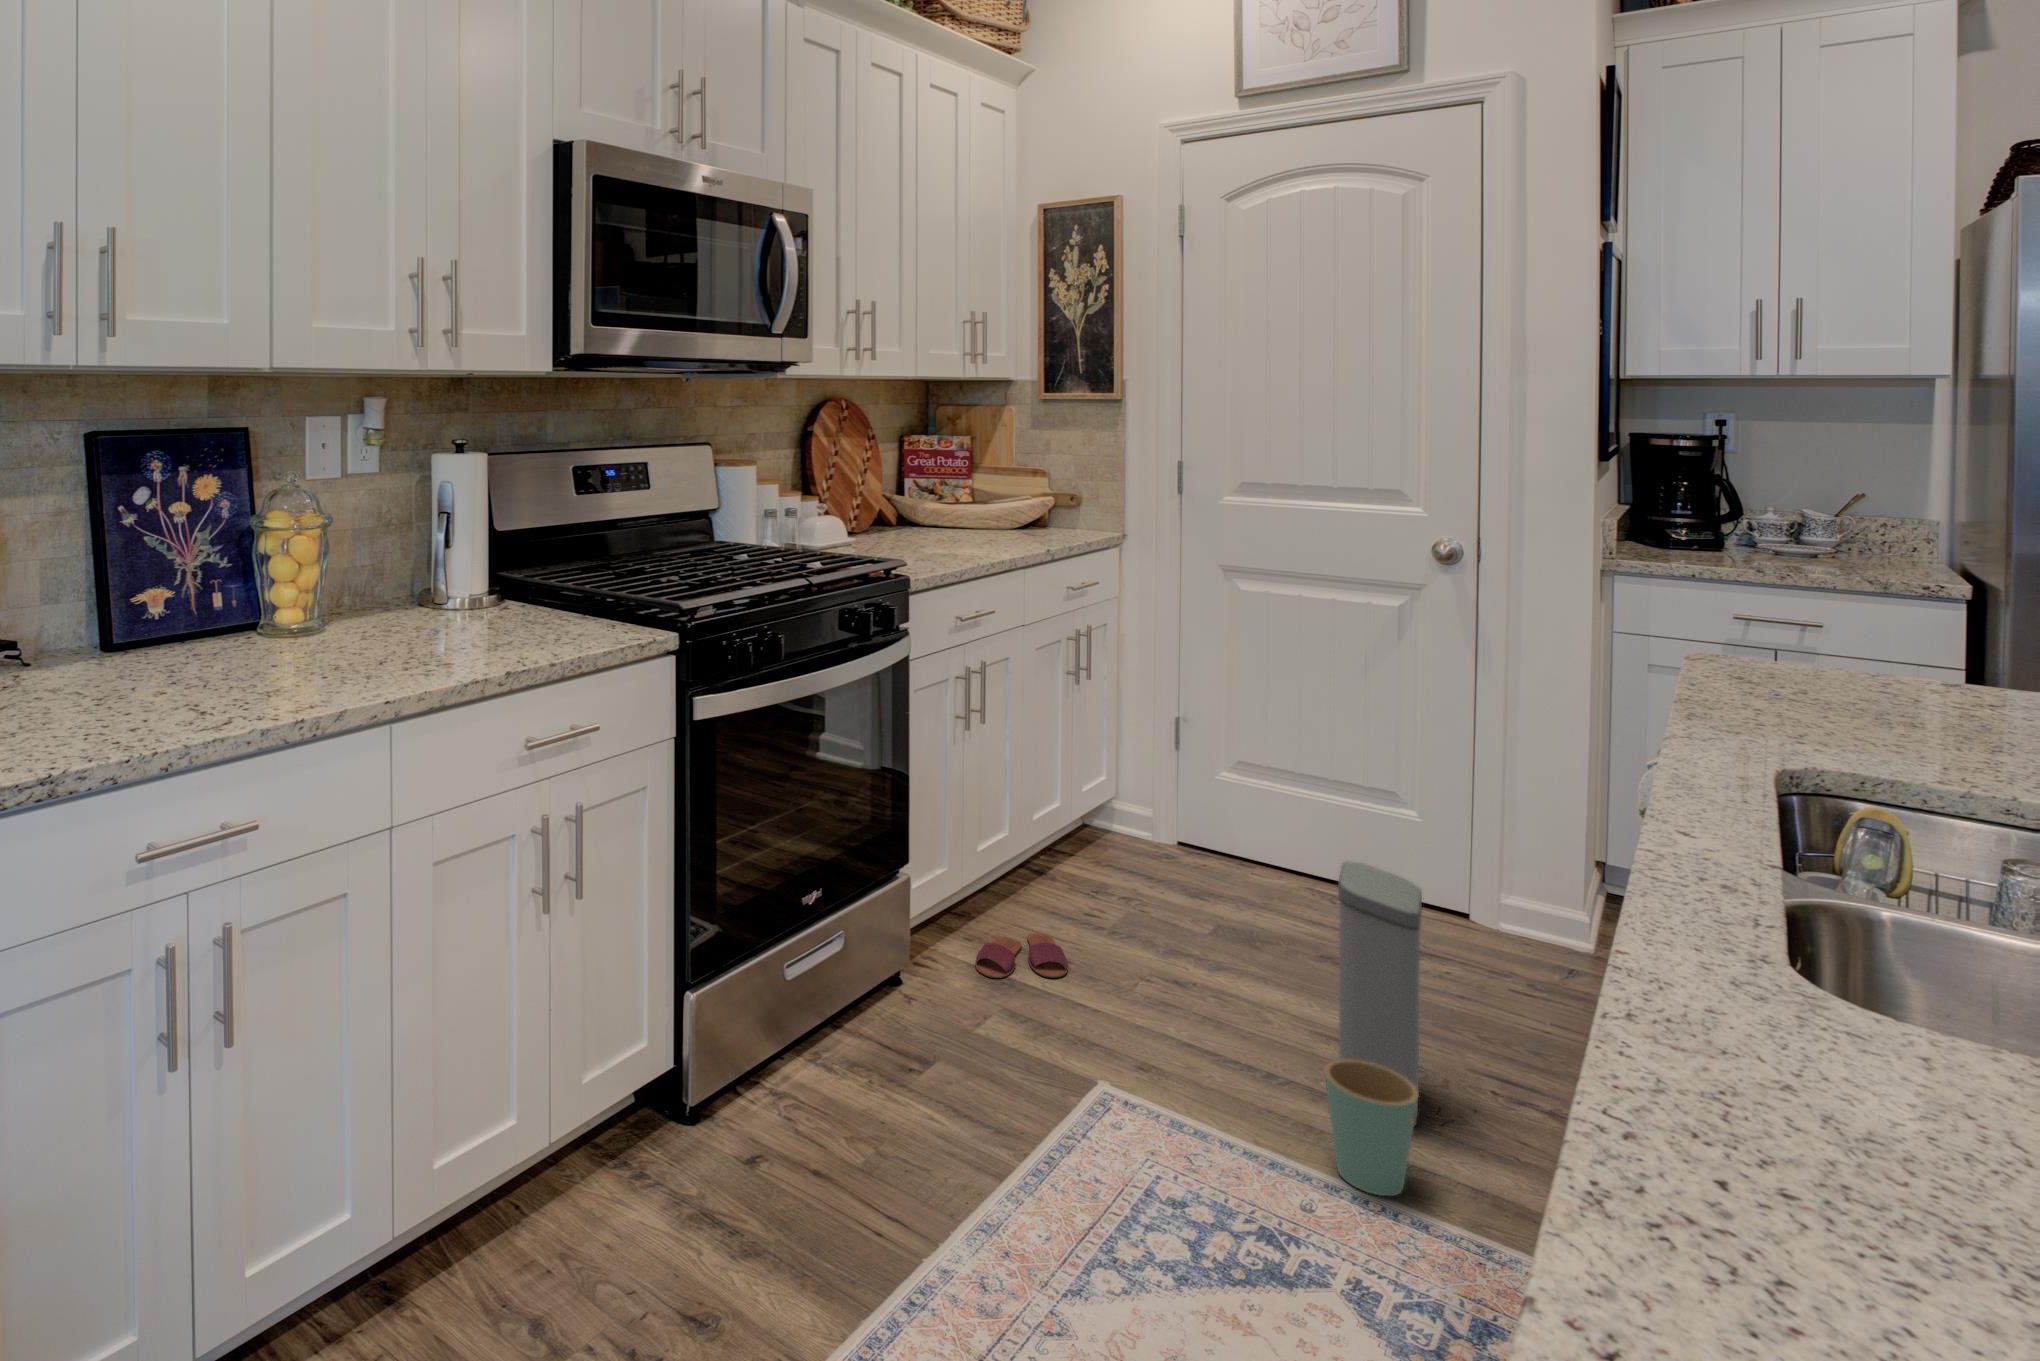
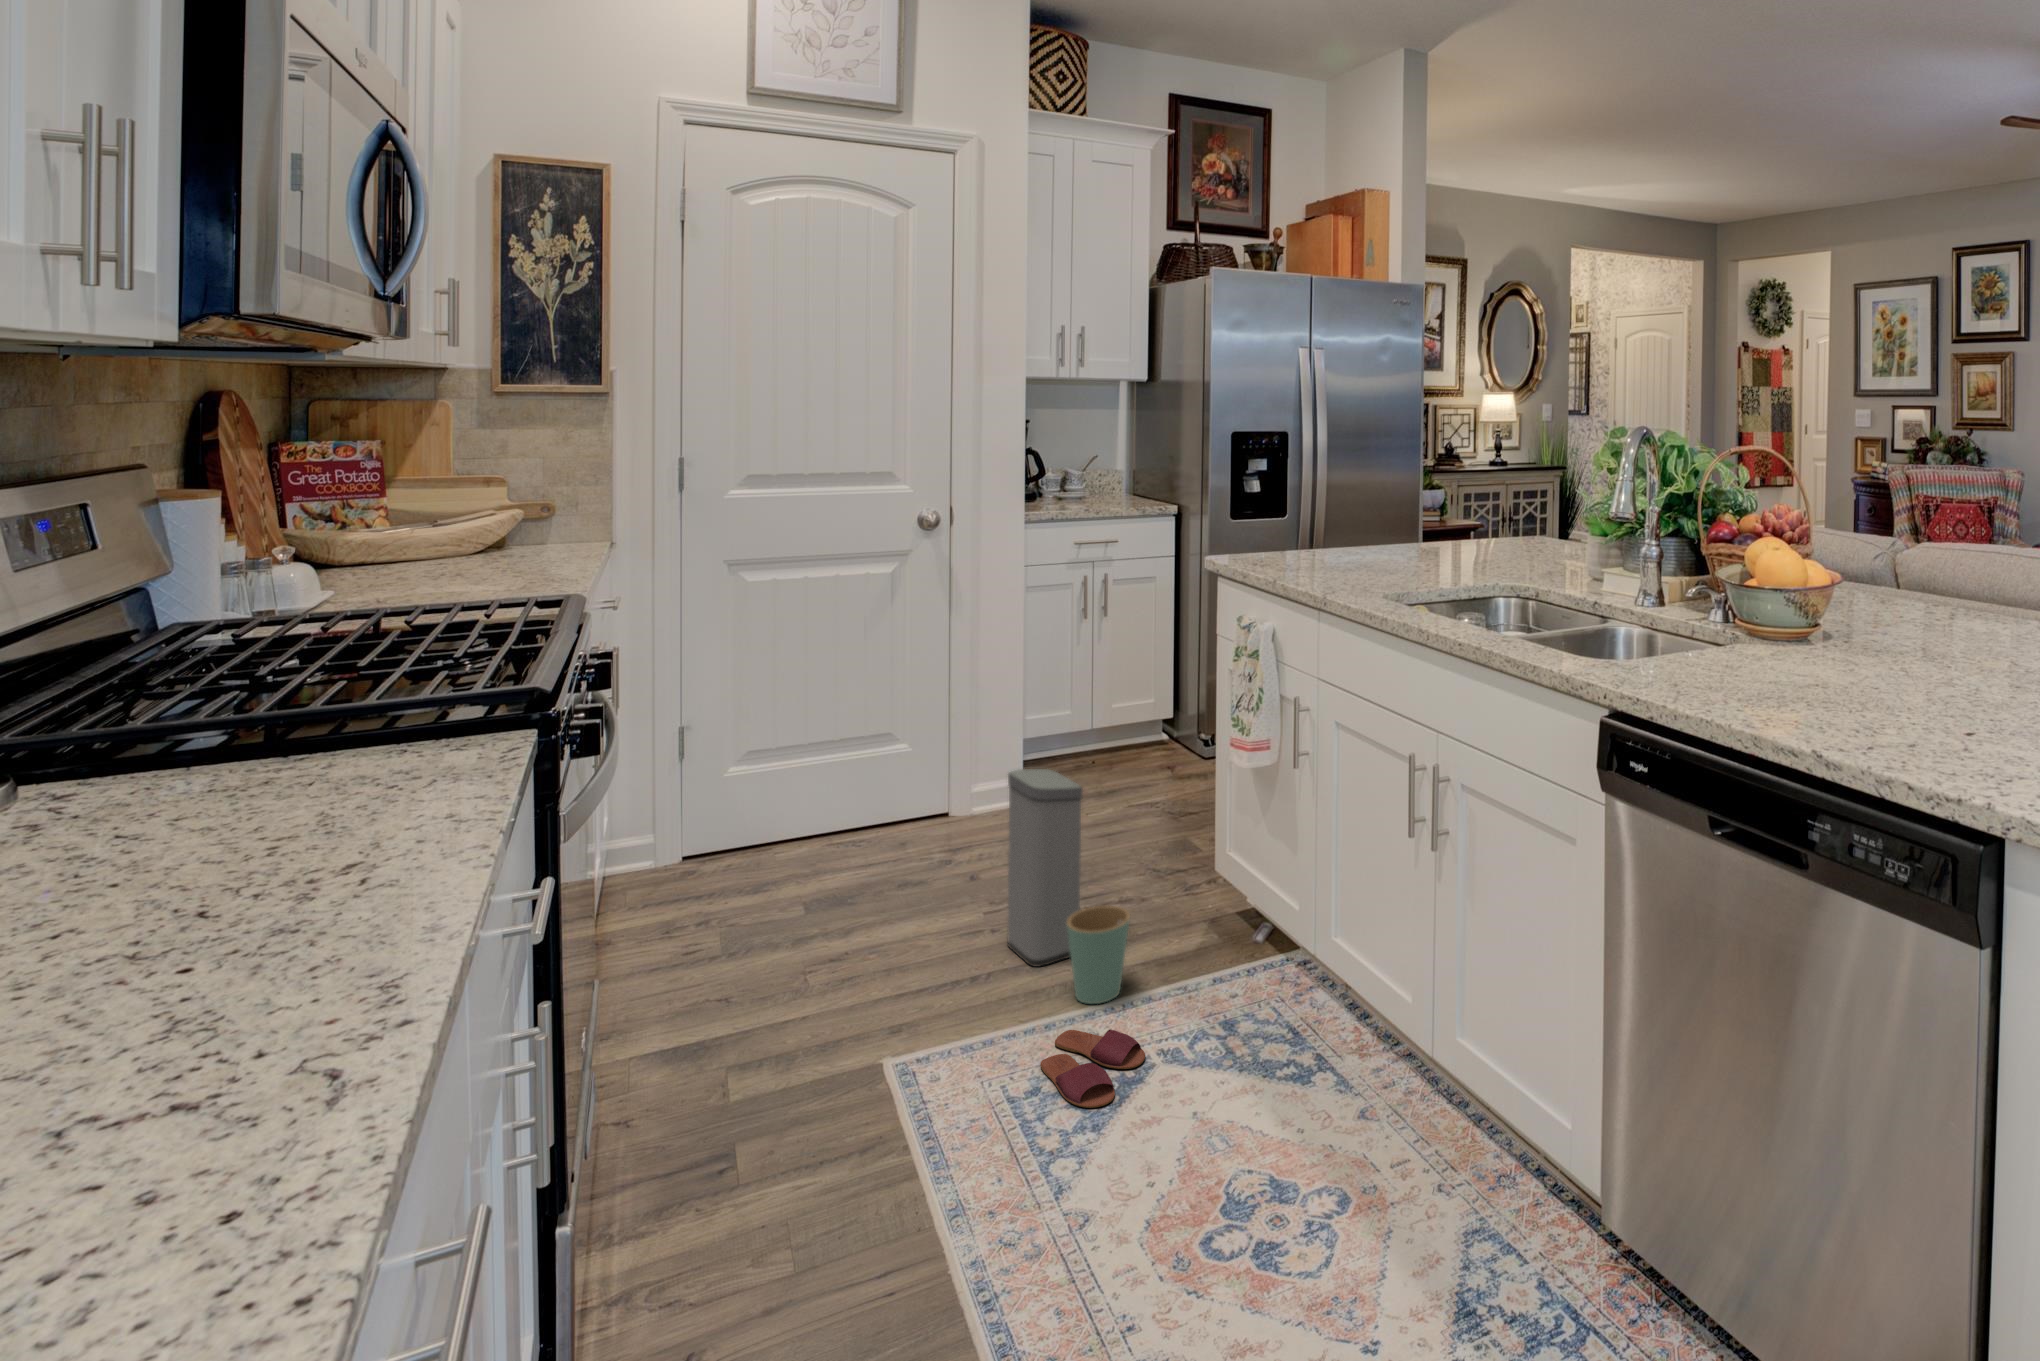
slippers: present [975,934,1068,978] -> present [1040,1029,1145,1108]

